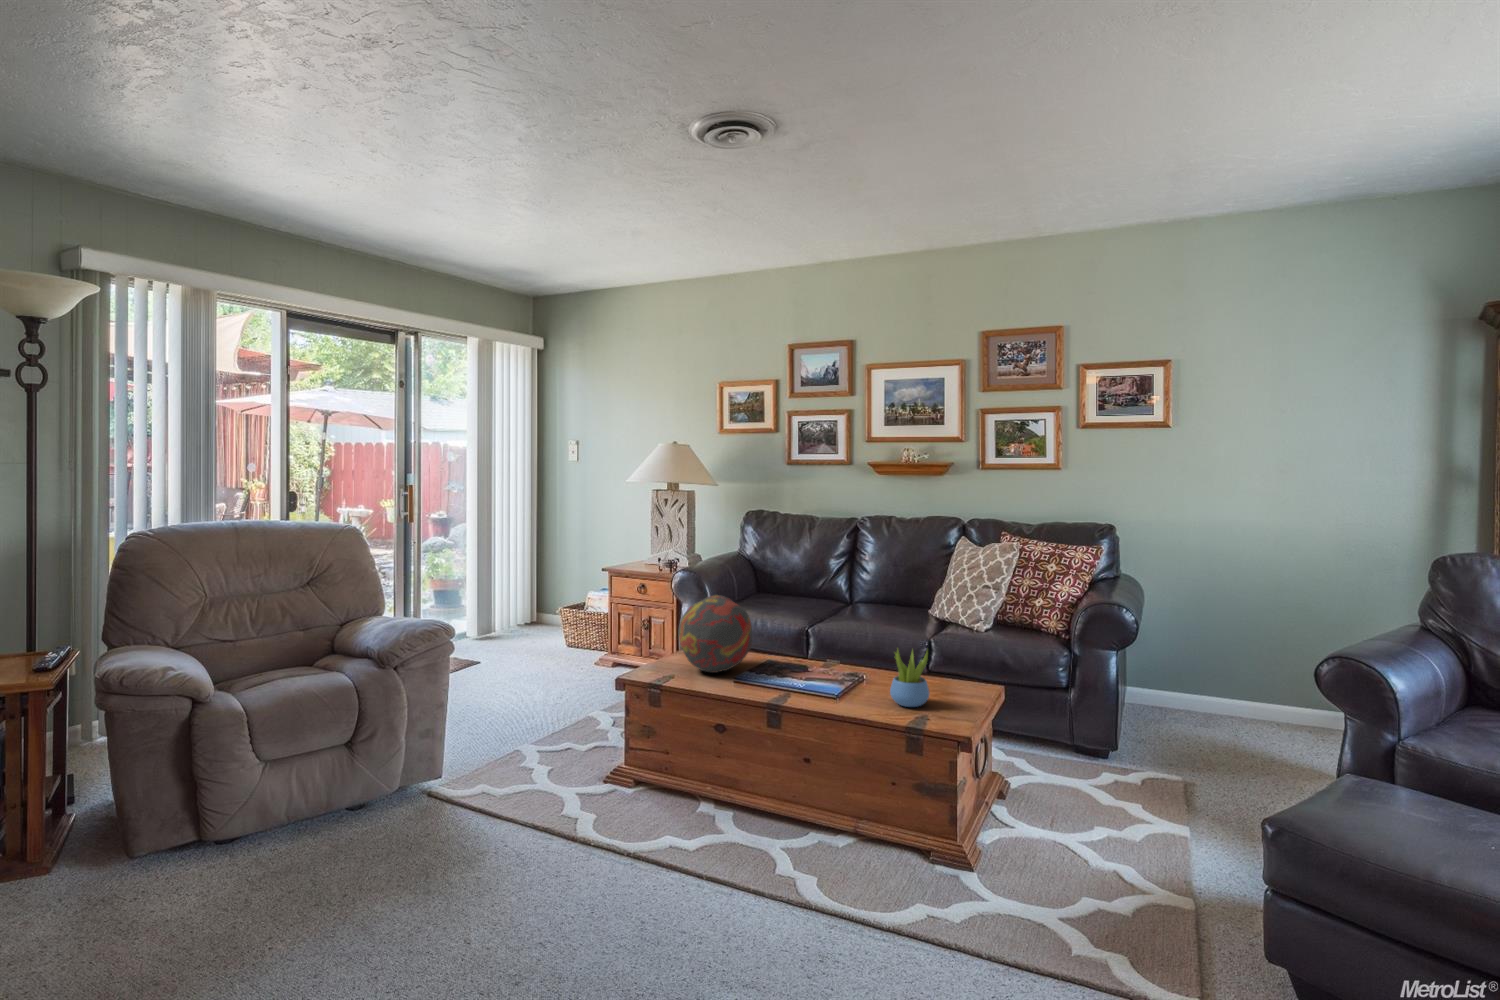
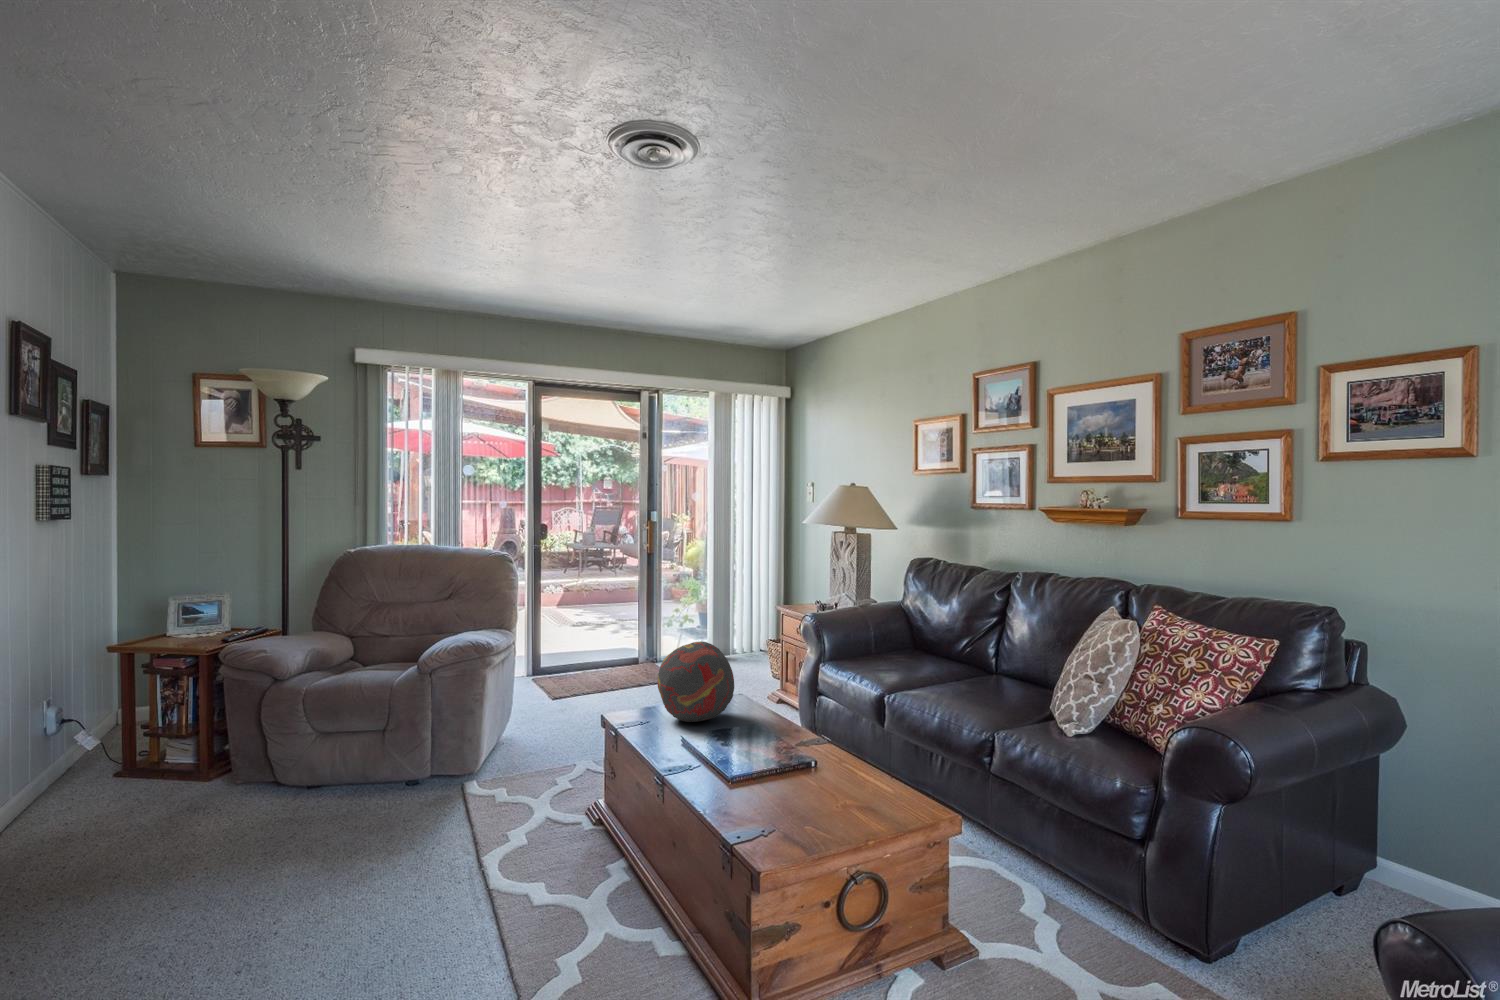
succulent plant: present [890,650,930,707] -> none [763,726,810,804]

